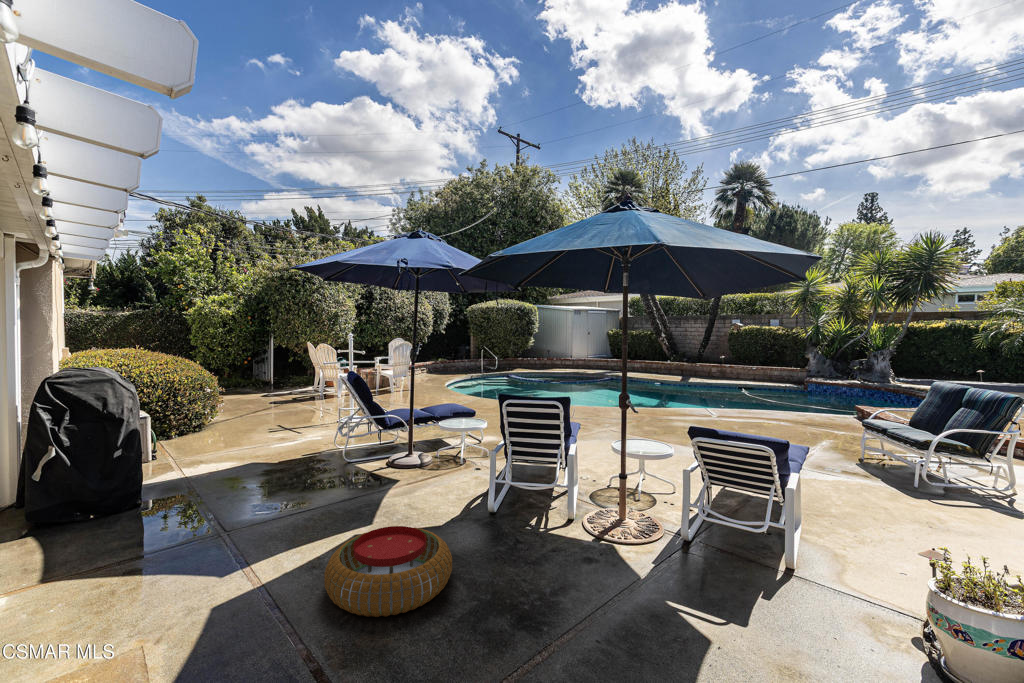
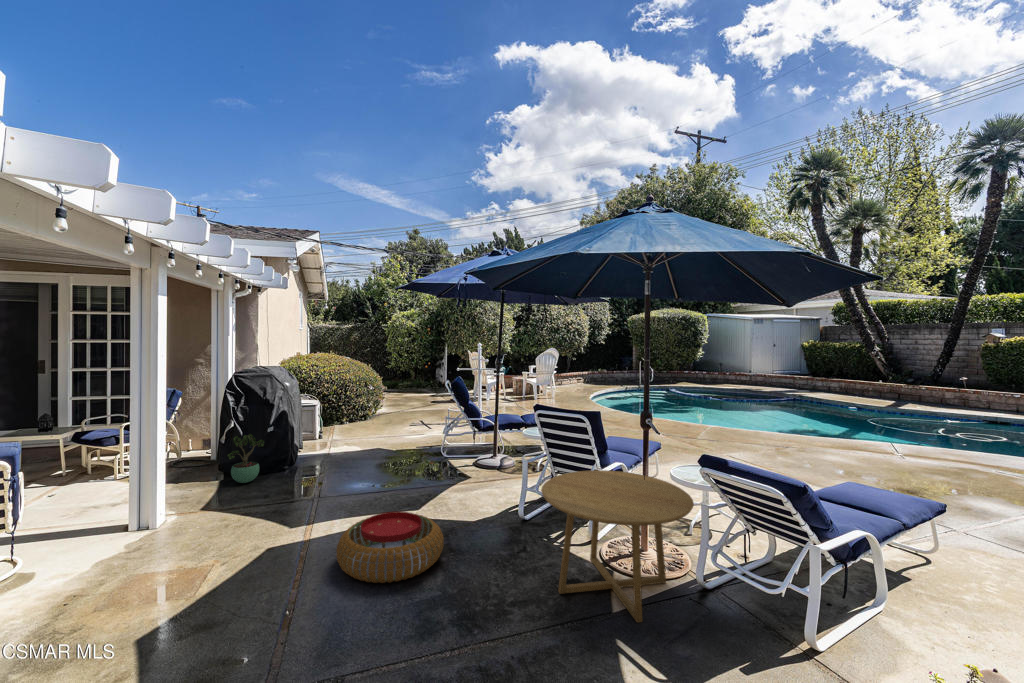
round table: none [558,450,704,584] -> present [541,470,694,622]
potted plant: none [49,462,112,534] -> present [227,434,264,483]

